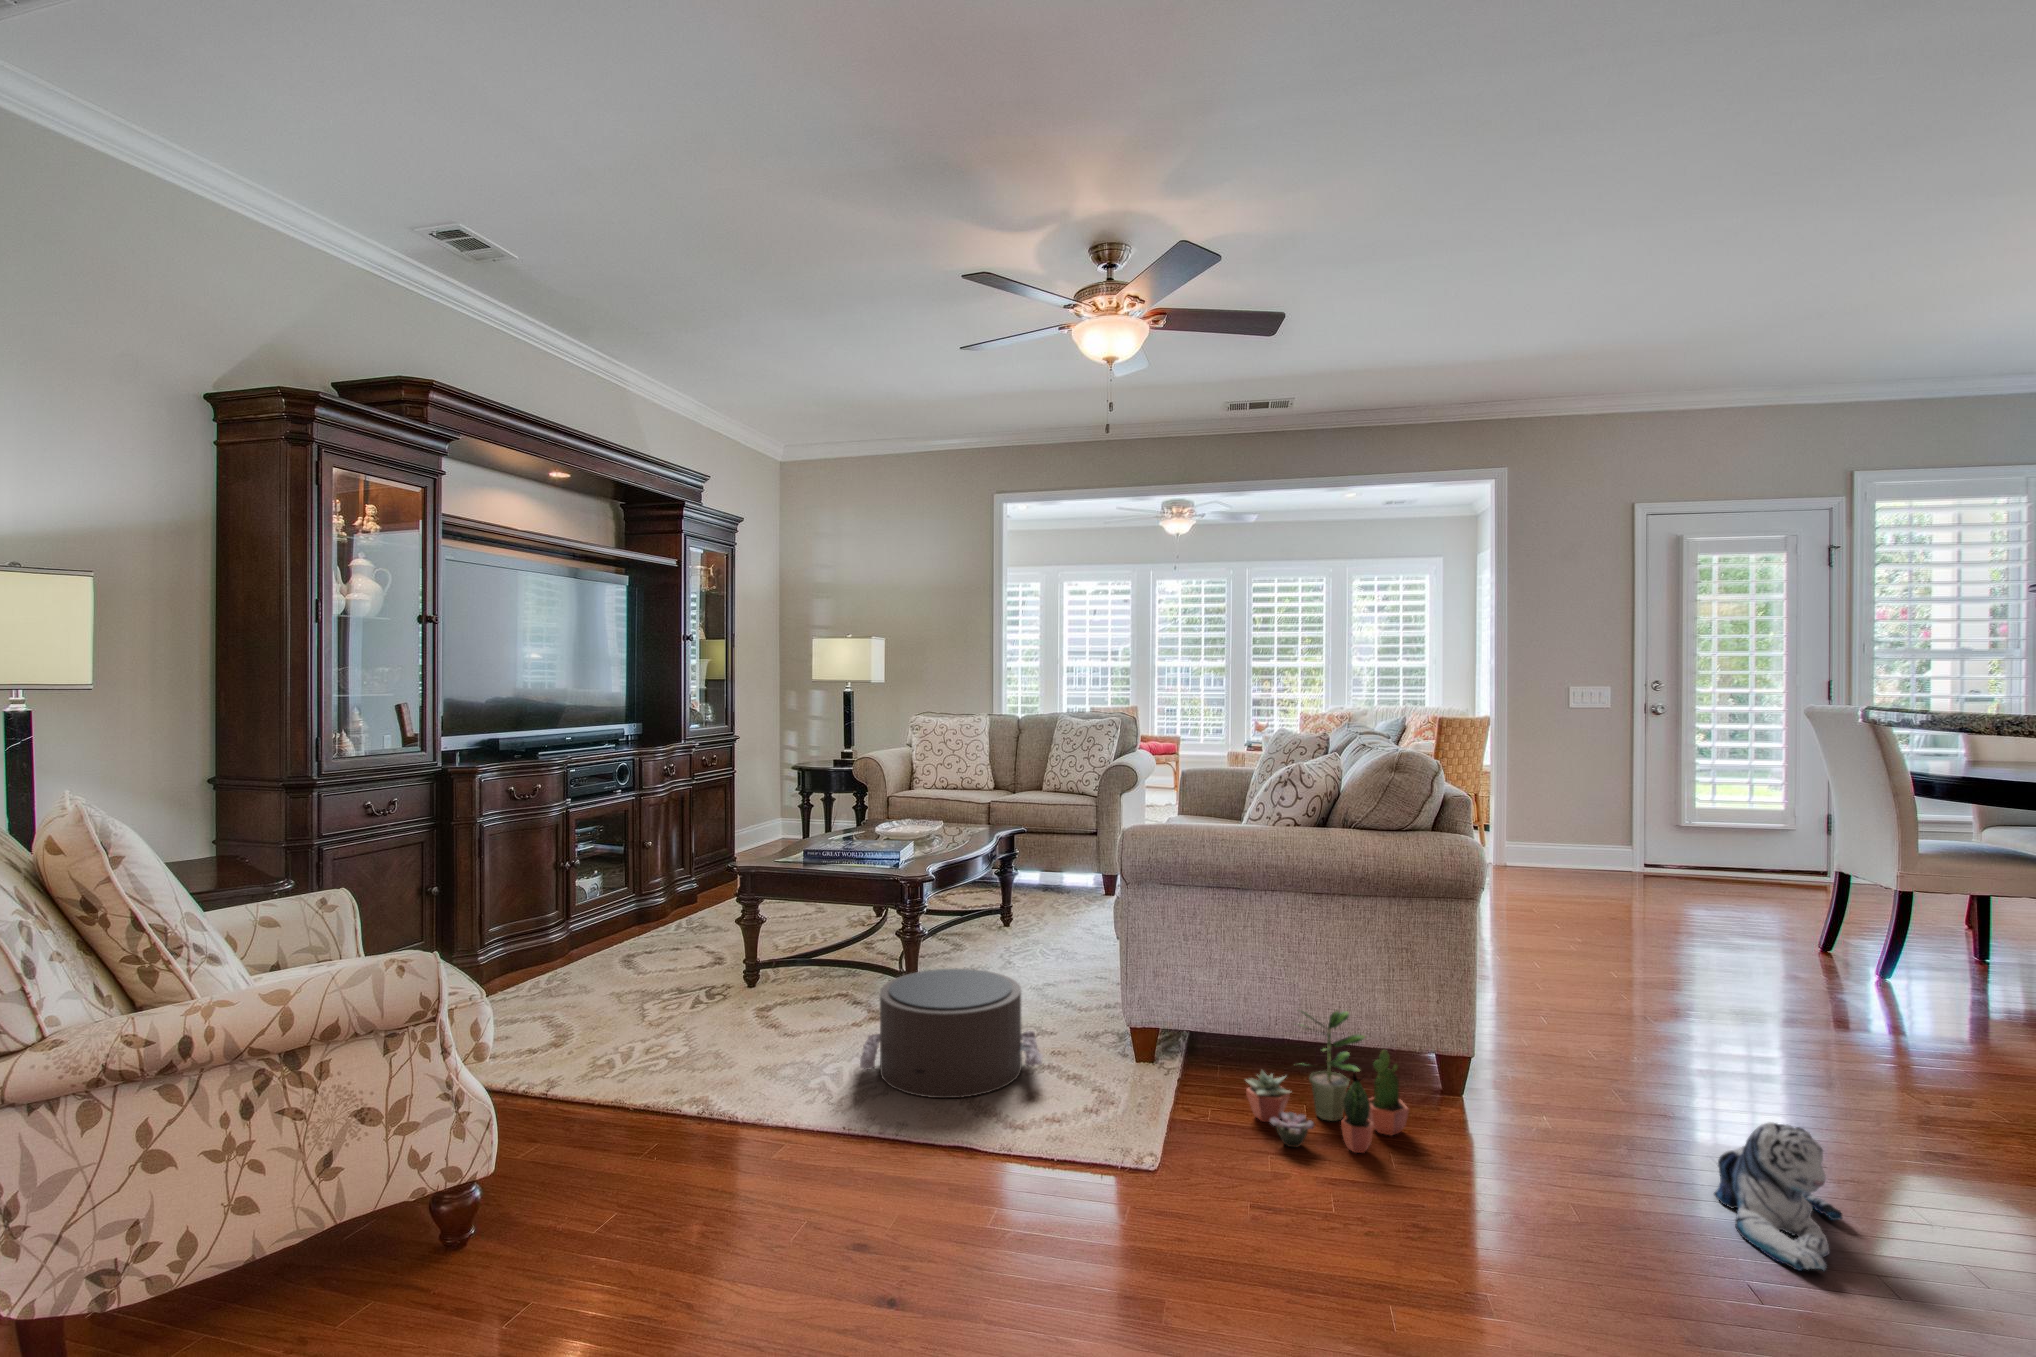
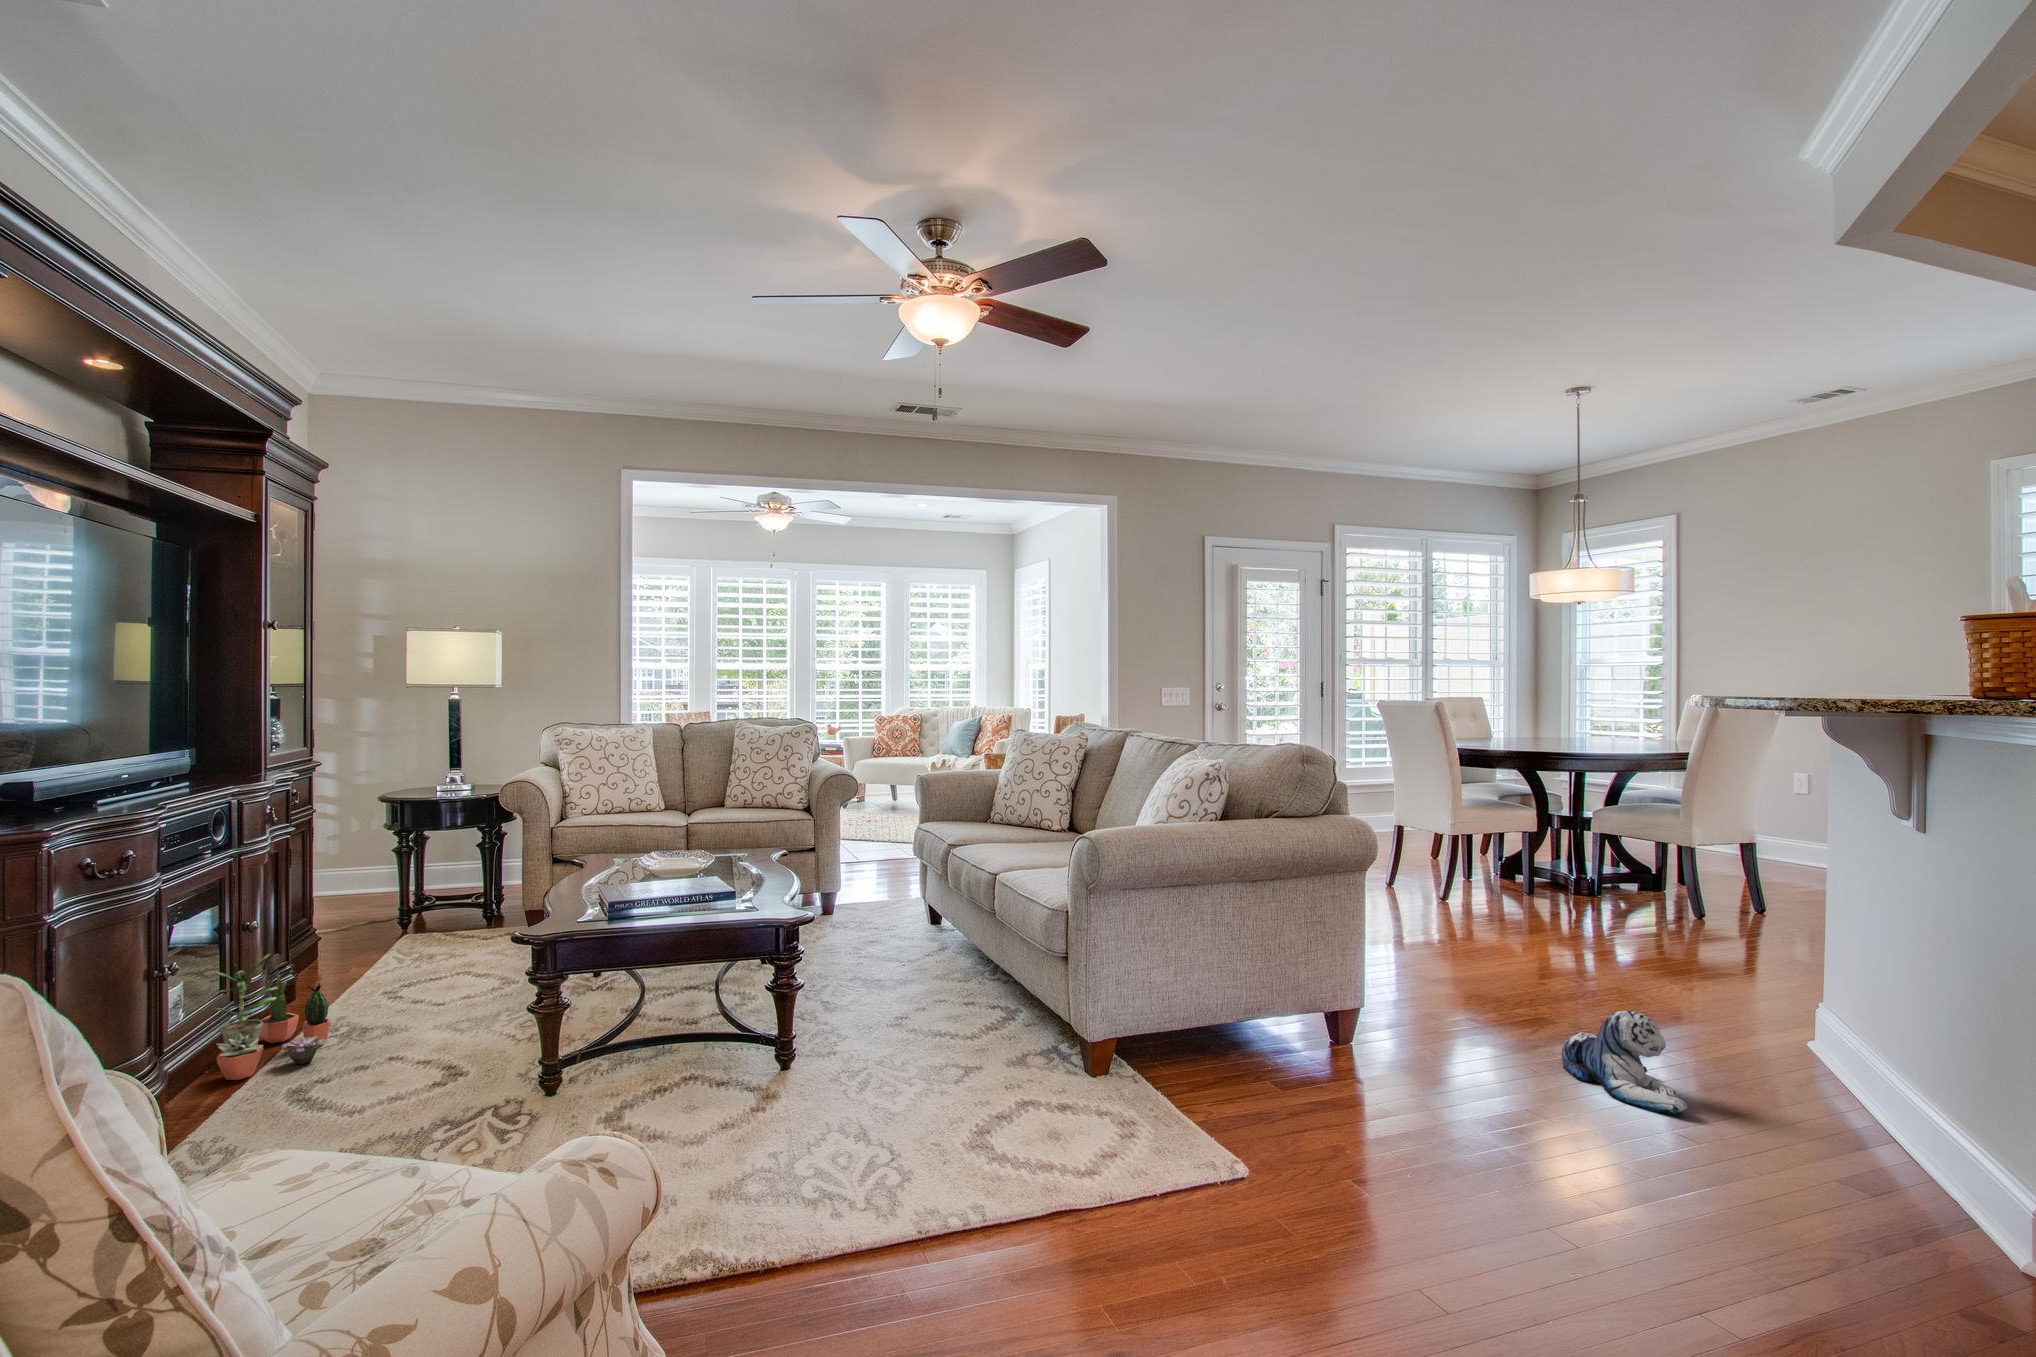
pouf: present [860,969,1042,1098] -> none [827,1013,1049,1172]
potted plant: present [1246,1011,1409,1153] -> present [214,954,331,1080]

